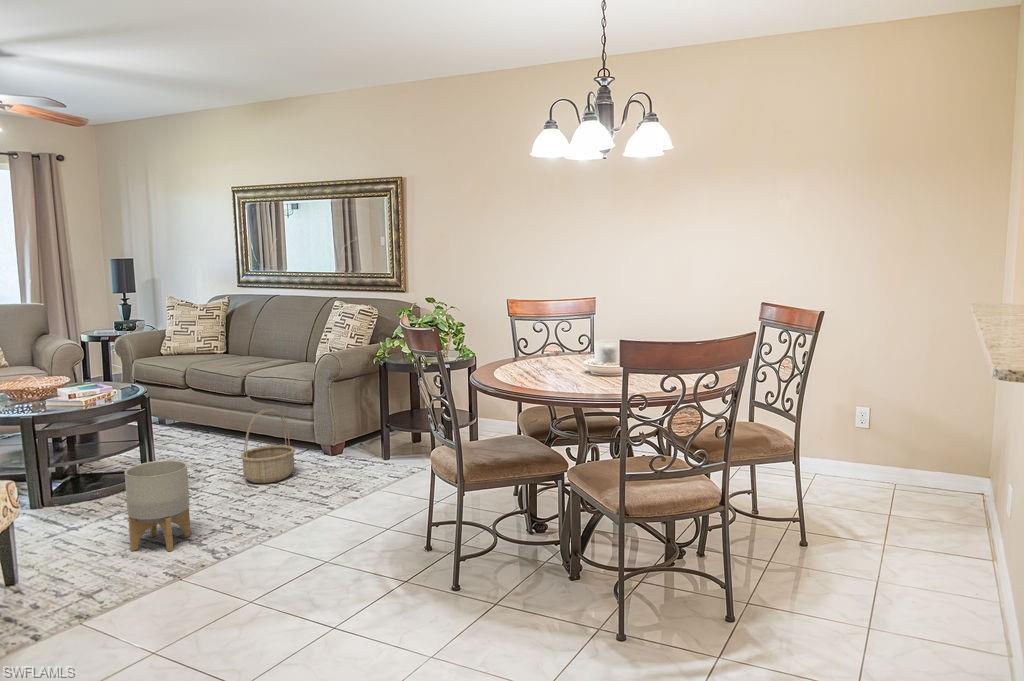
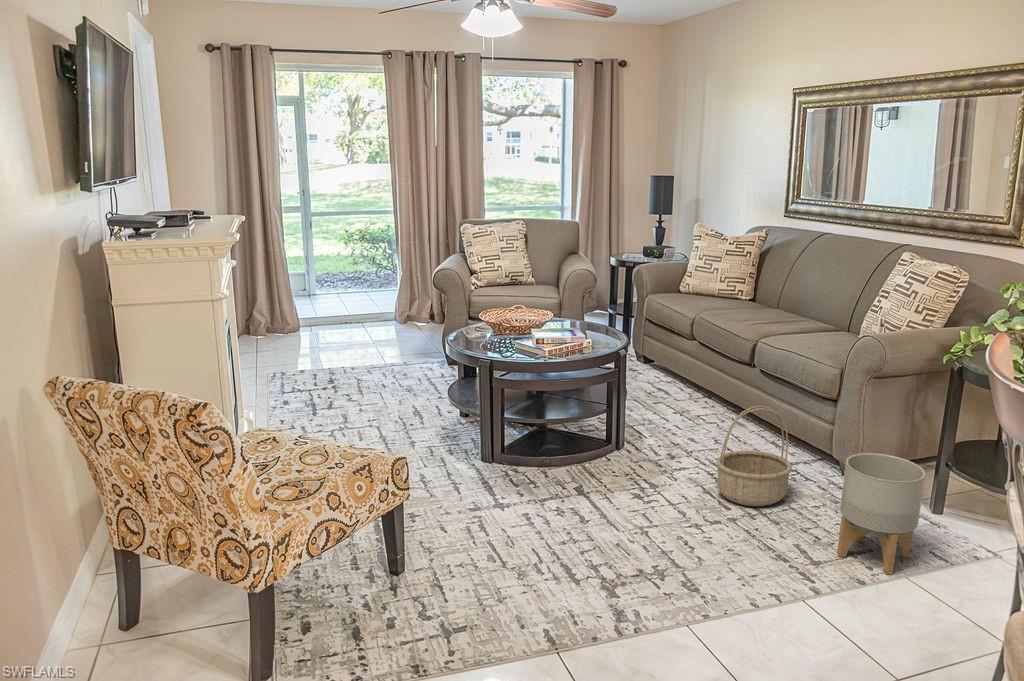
planter: present [125,460,191,551] -> present [837,453,925,575]

